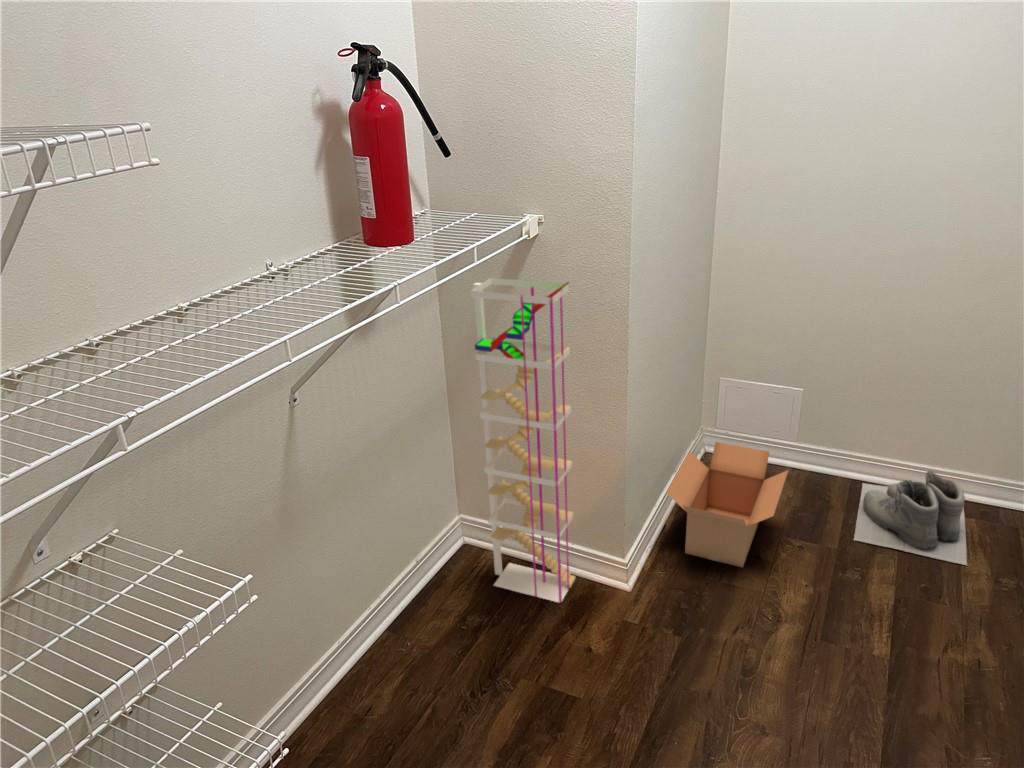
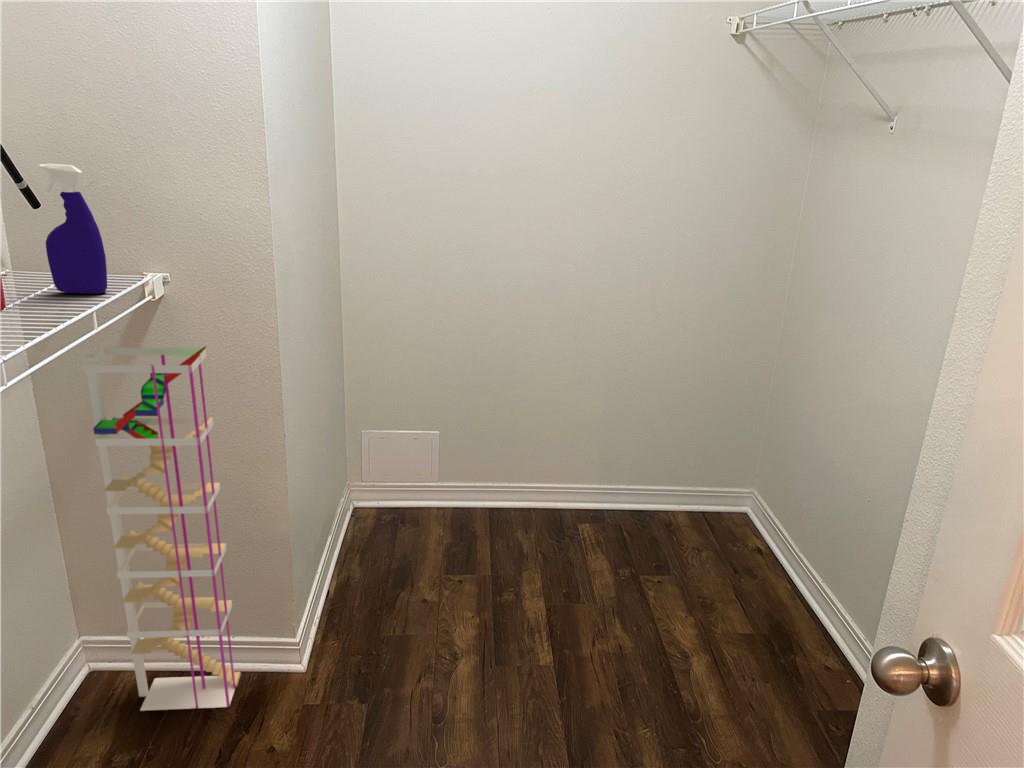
spray bottle: none [450,119,493,231] -> present [39,164,107,294]
cardboard box: present [666,442,788,567] -> none [328,495,440,616]
boots: present [854,471,967,565] -> none [500,489,594,566]

